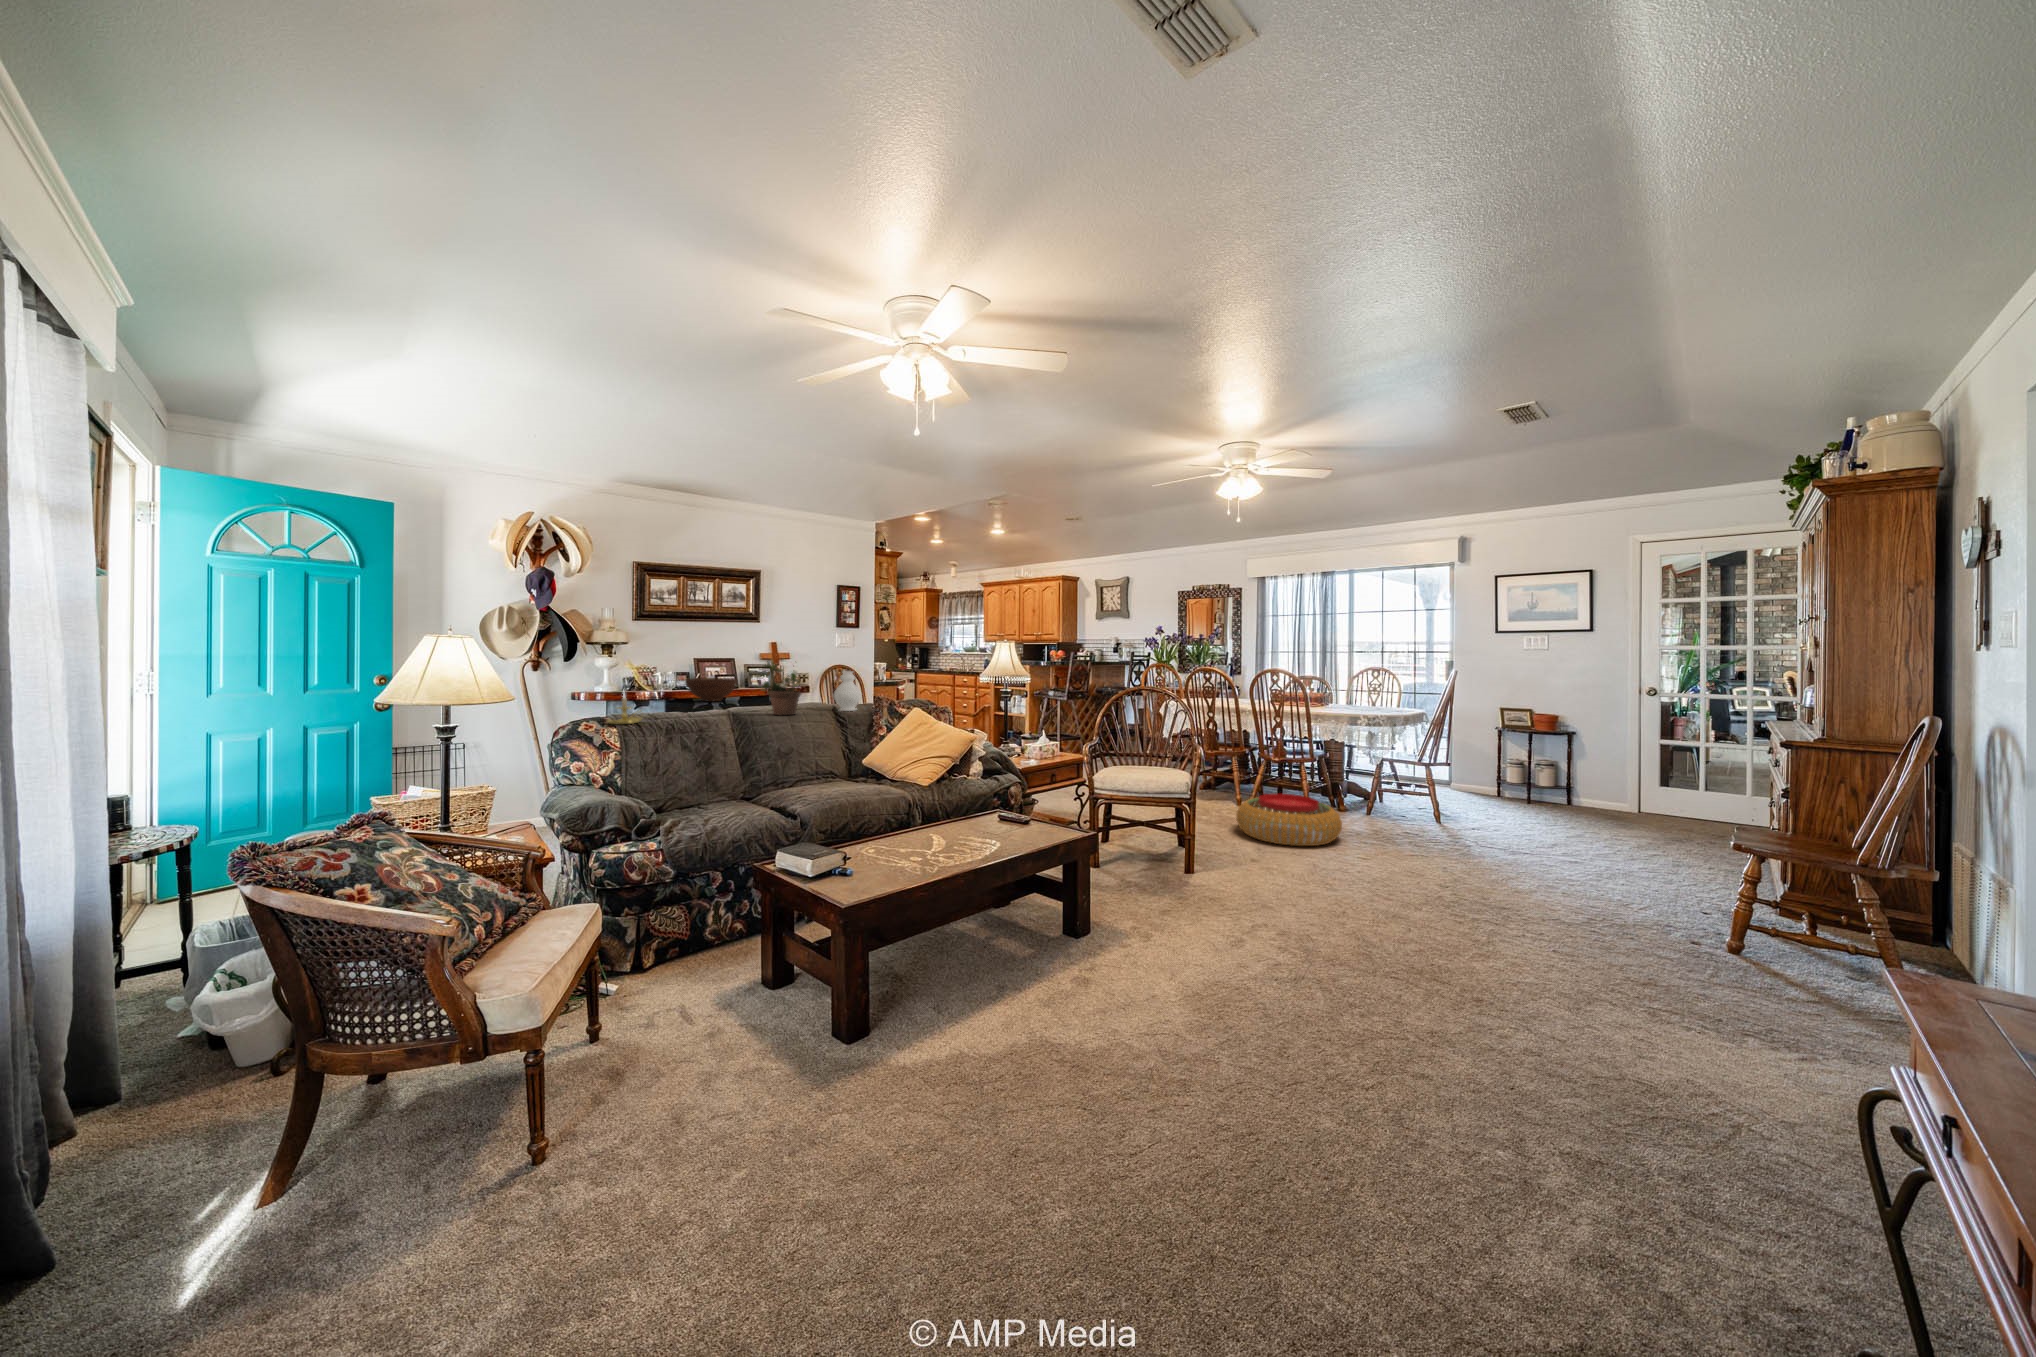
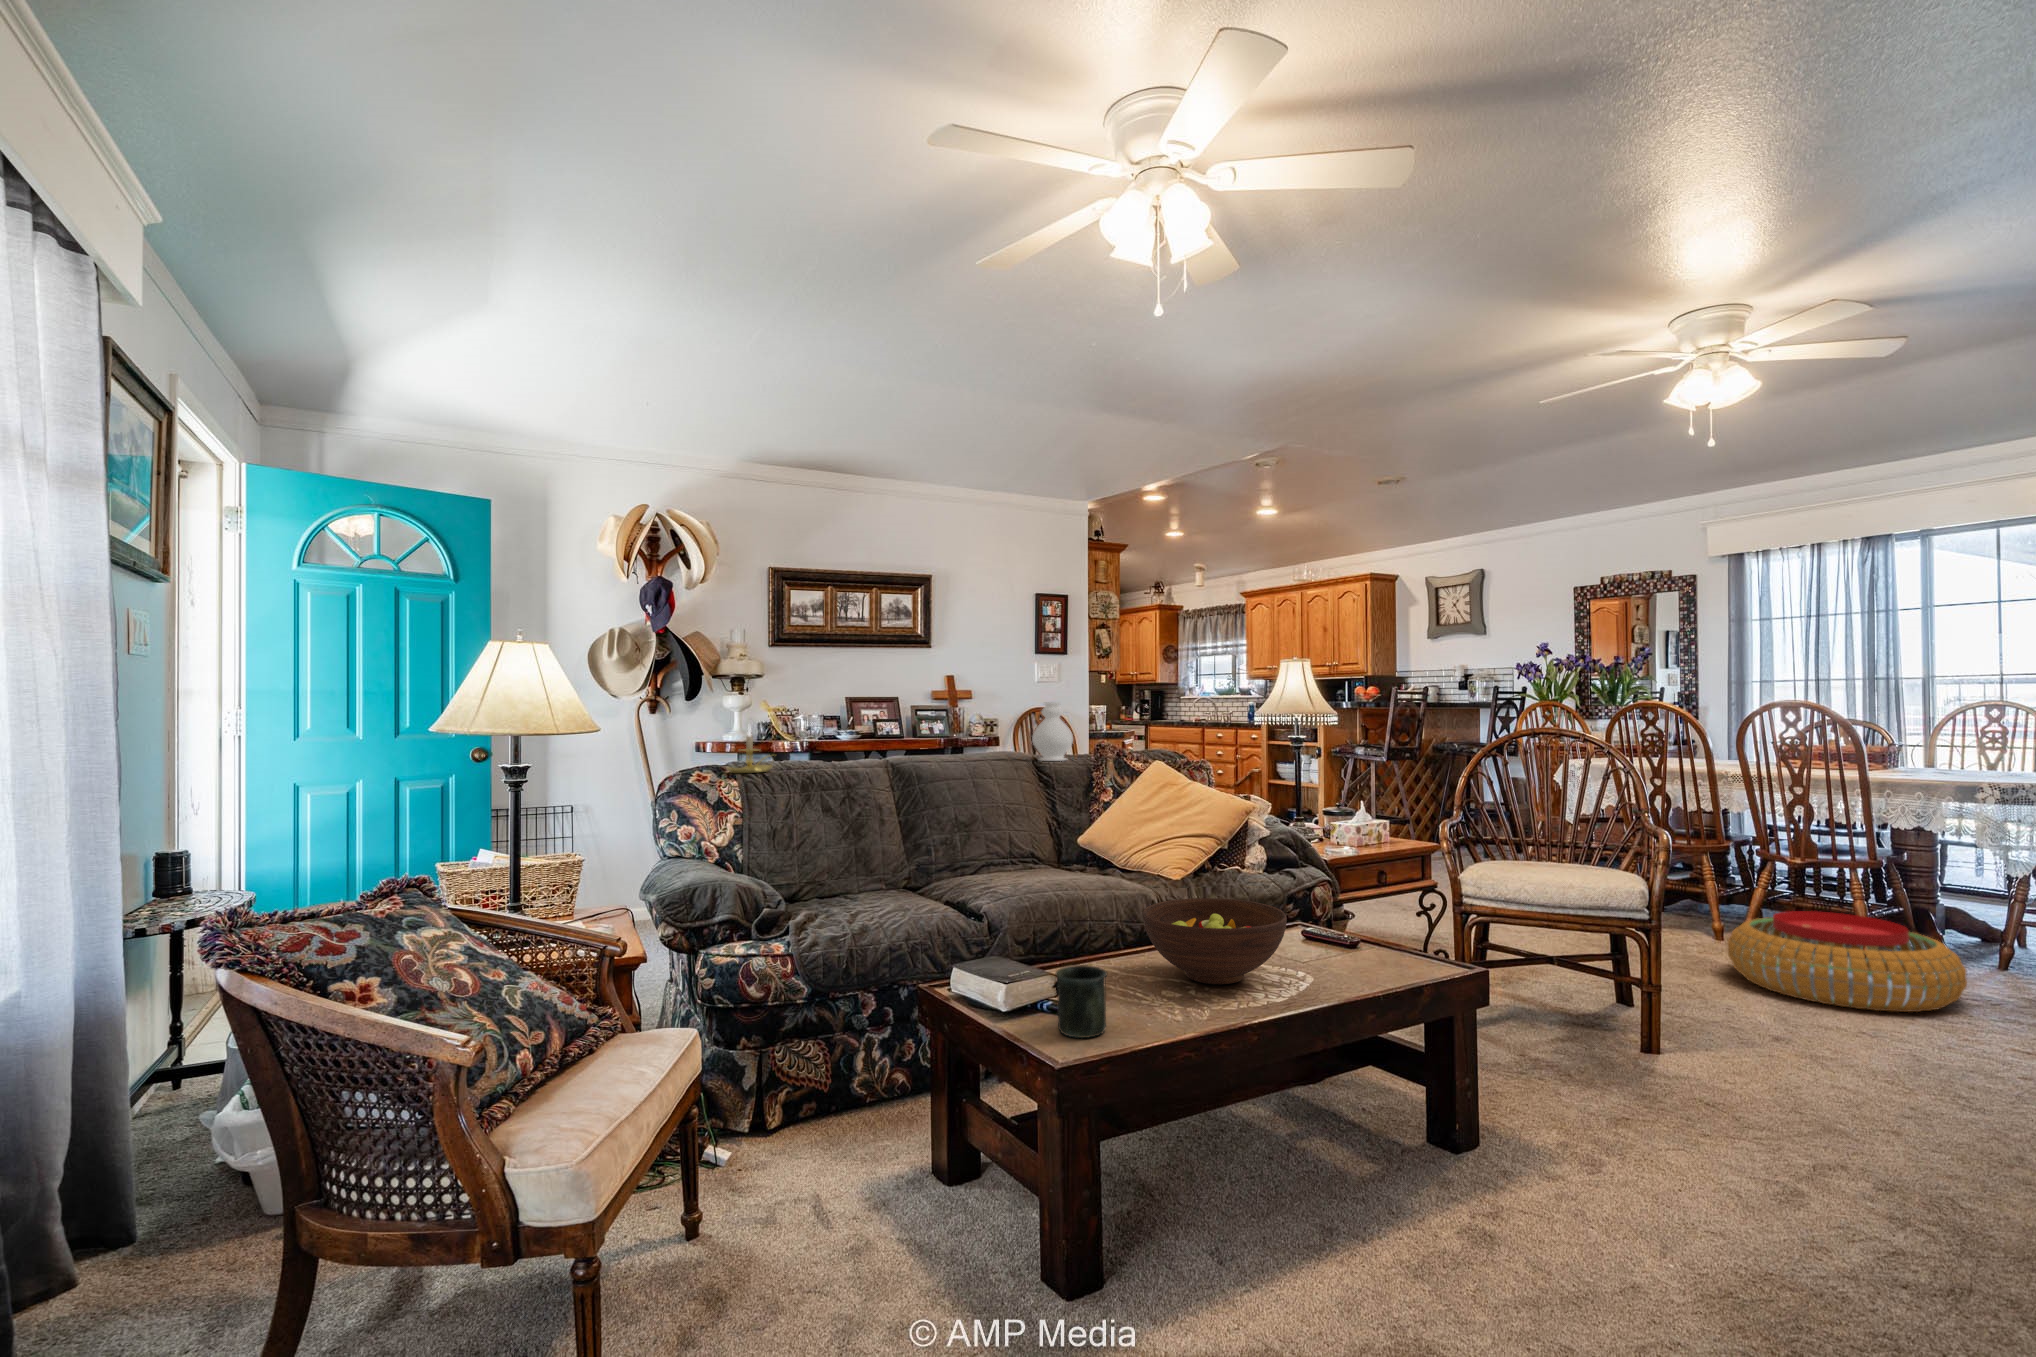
potted plant: present [762,661,800,715] -> none [930,678,987,765]
fruit bowl: present [685,678,737,702] -> present [1143,898,1287,984]
mug: none [840,849,872,891] -> present [1056,965,1107,1038]

